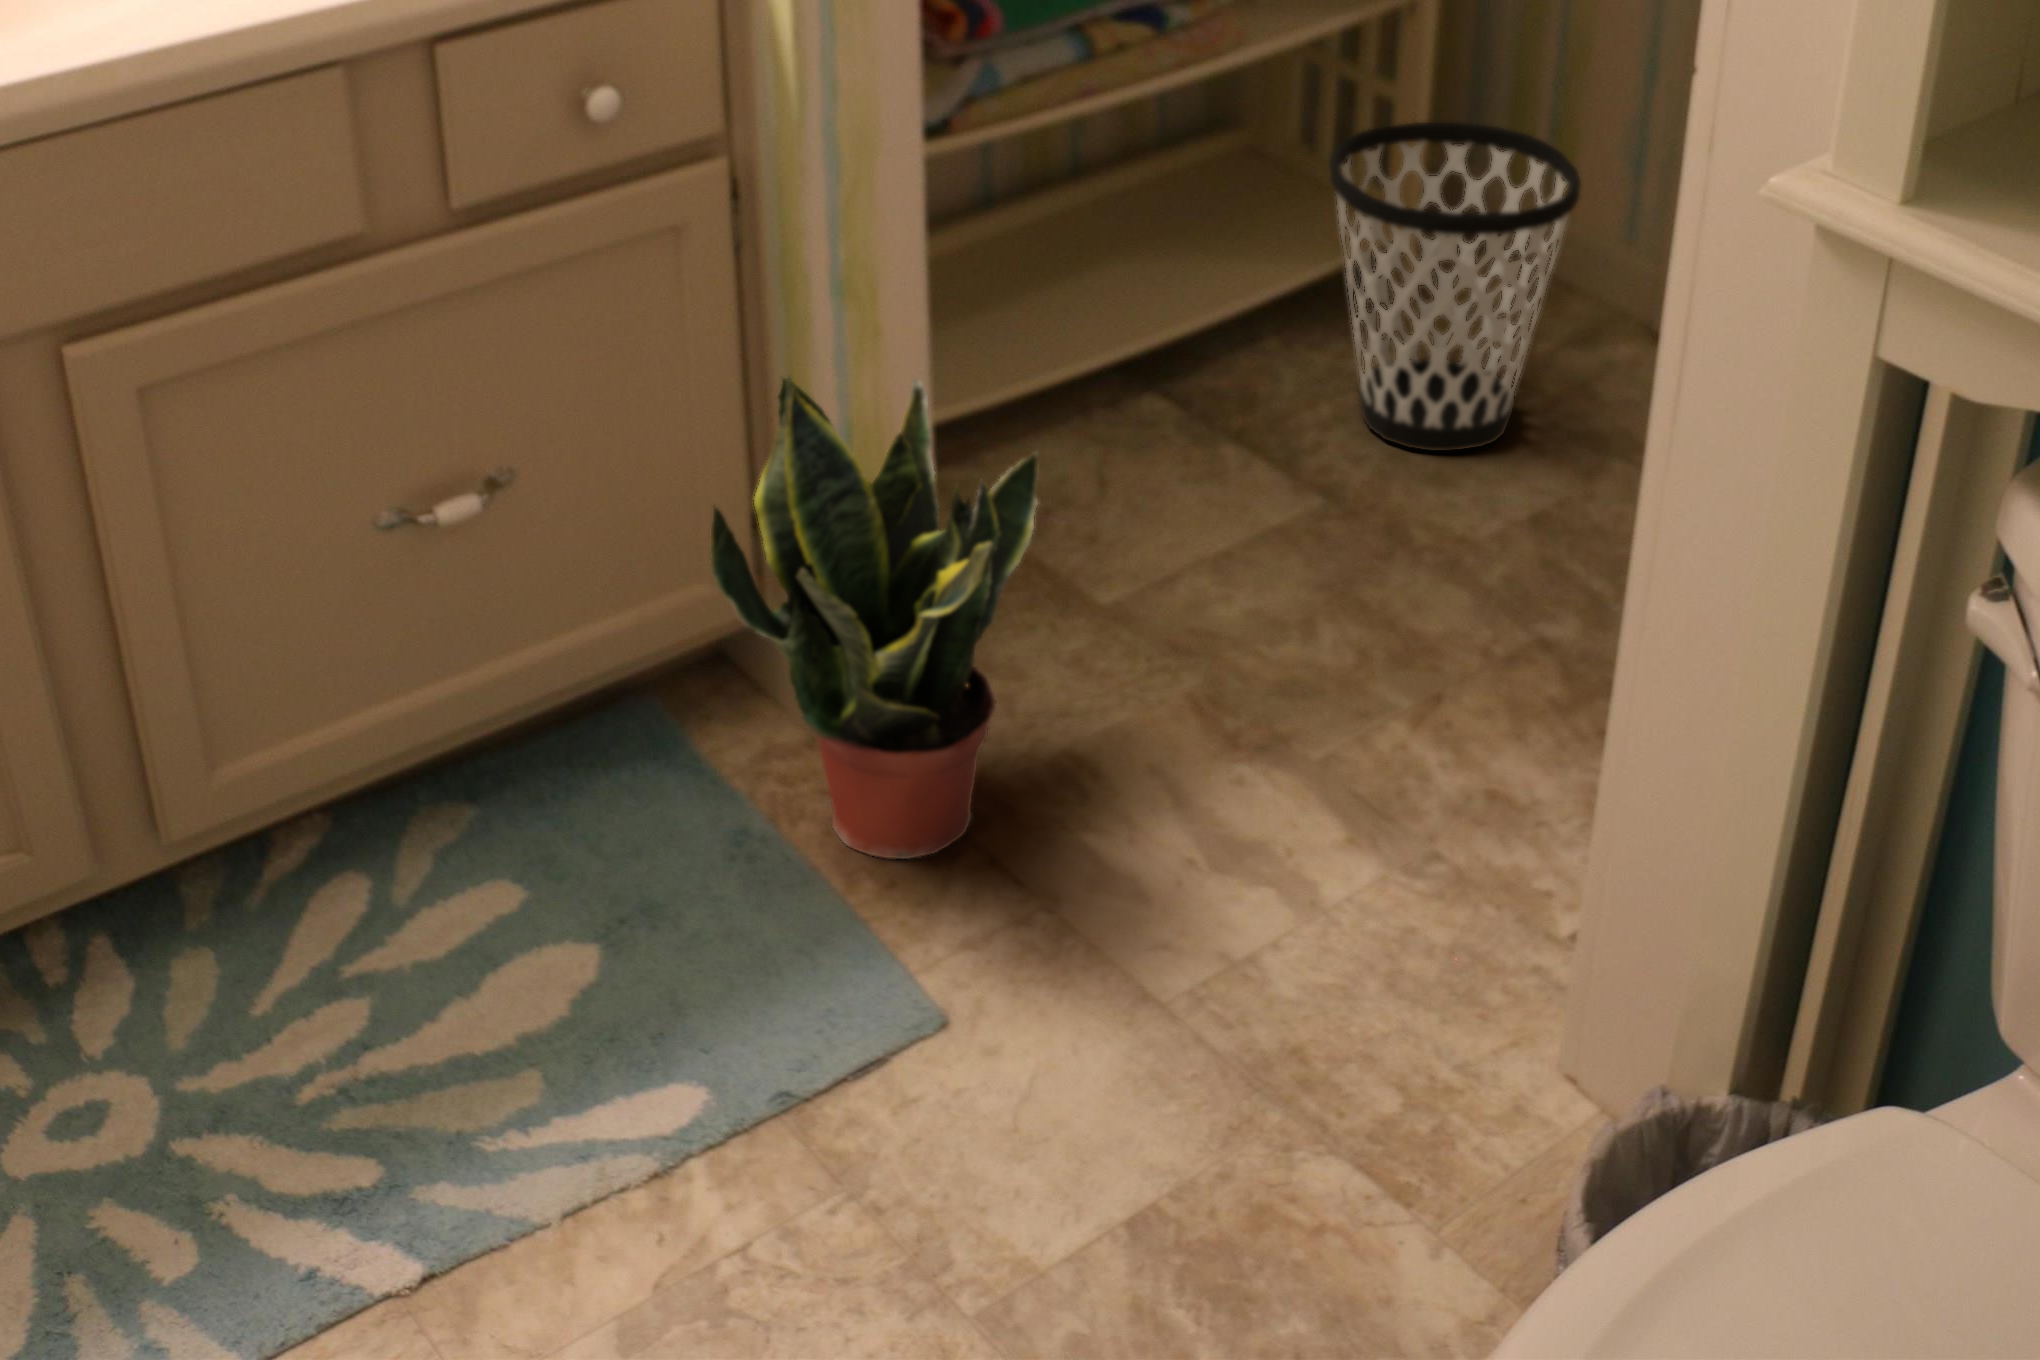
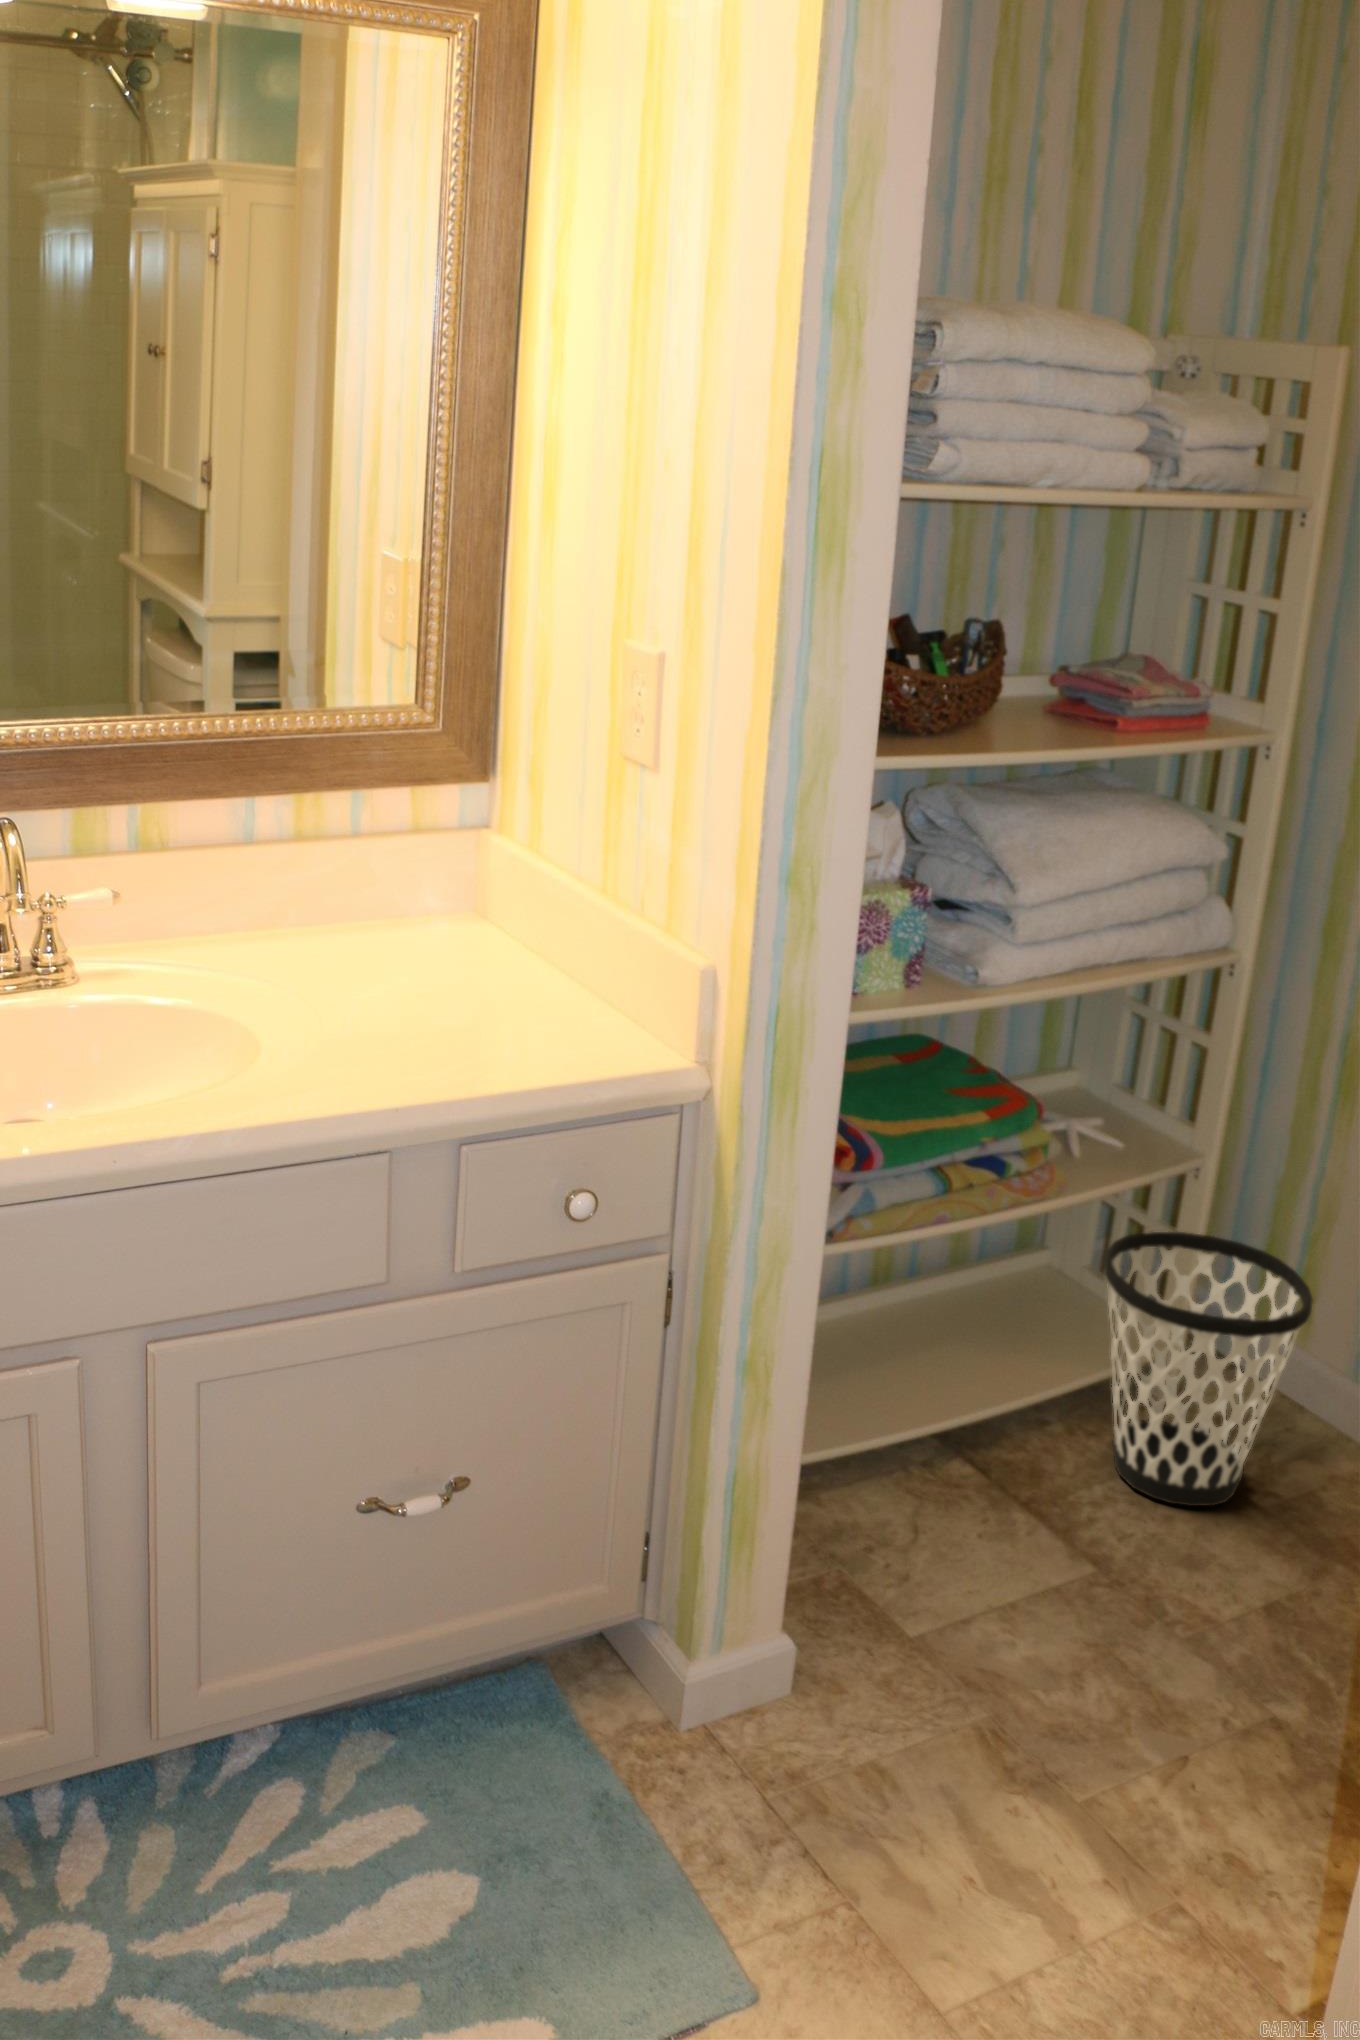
potted plant: present [711,377,1039,859] -> none [601,1405,869,1828]

